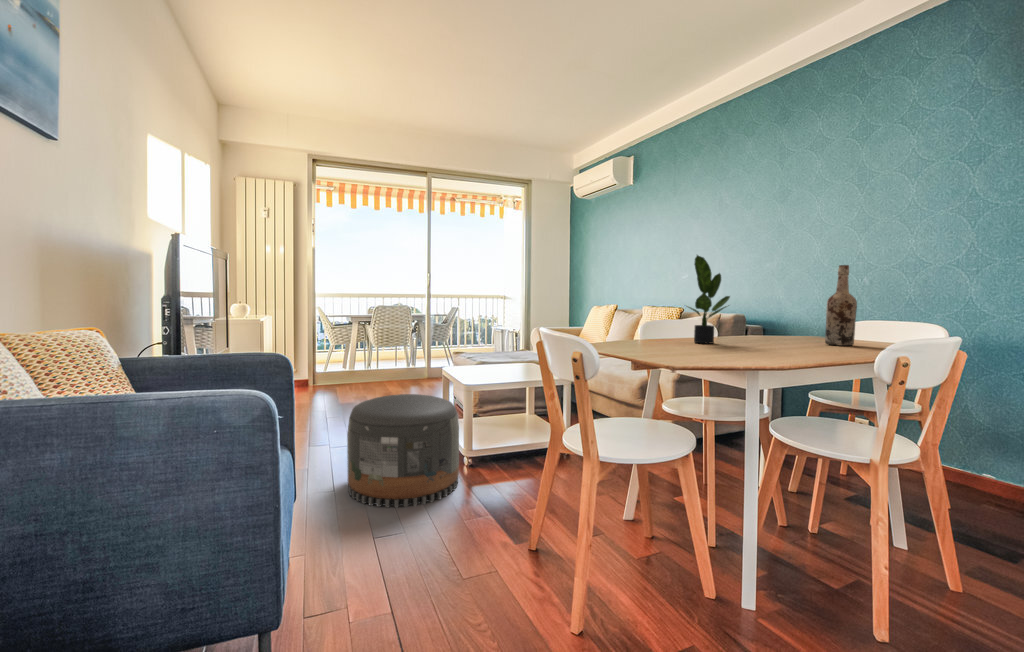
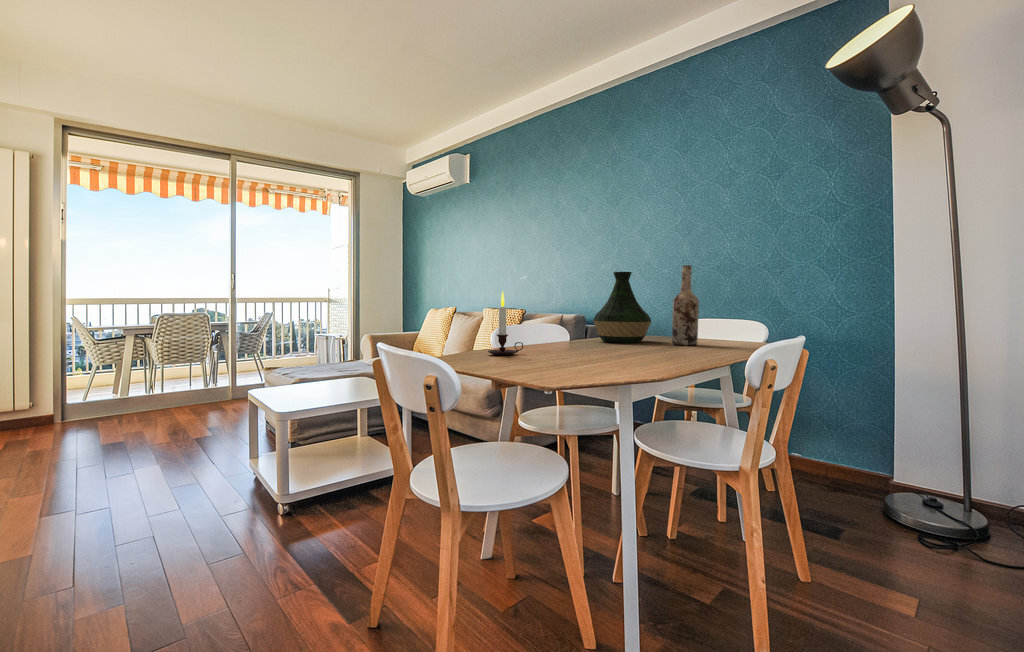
potted plant: present [687,255,730,343] -> none [538,250,589,348]
vase: none [743,271,807,342] -> present [593,272,651,343]
candle: none [631,292,664,346] -> present [488,292,523,355]
pouf: present [347,394,459,508] -> none [79,431,267,607]

